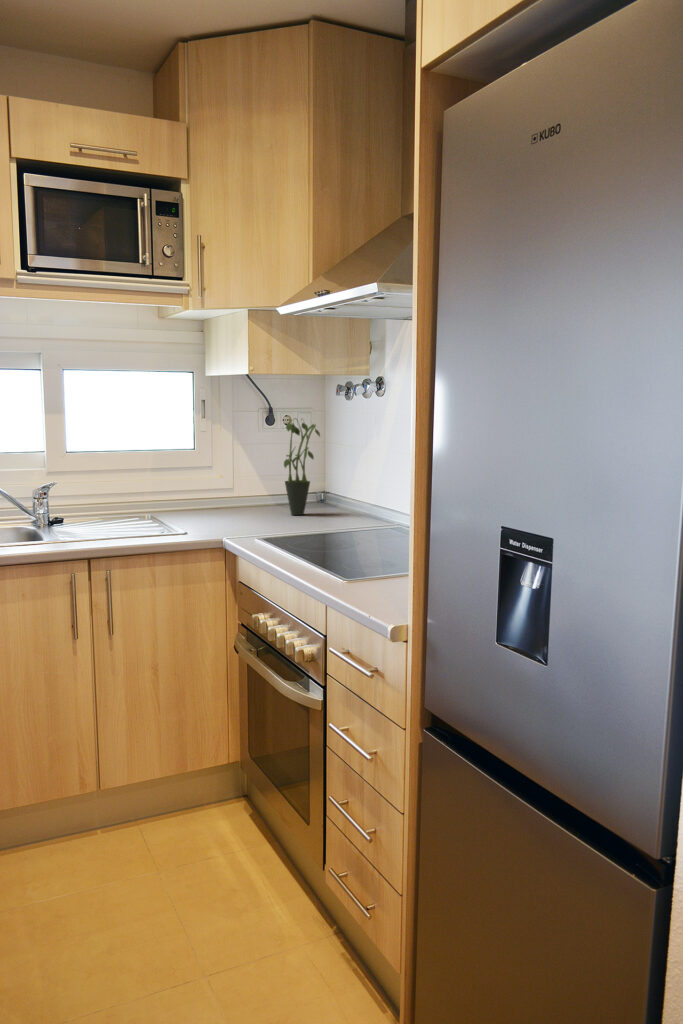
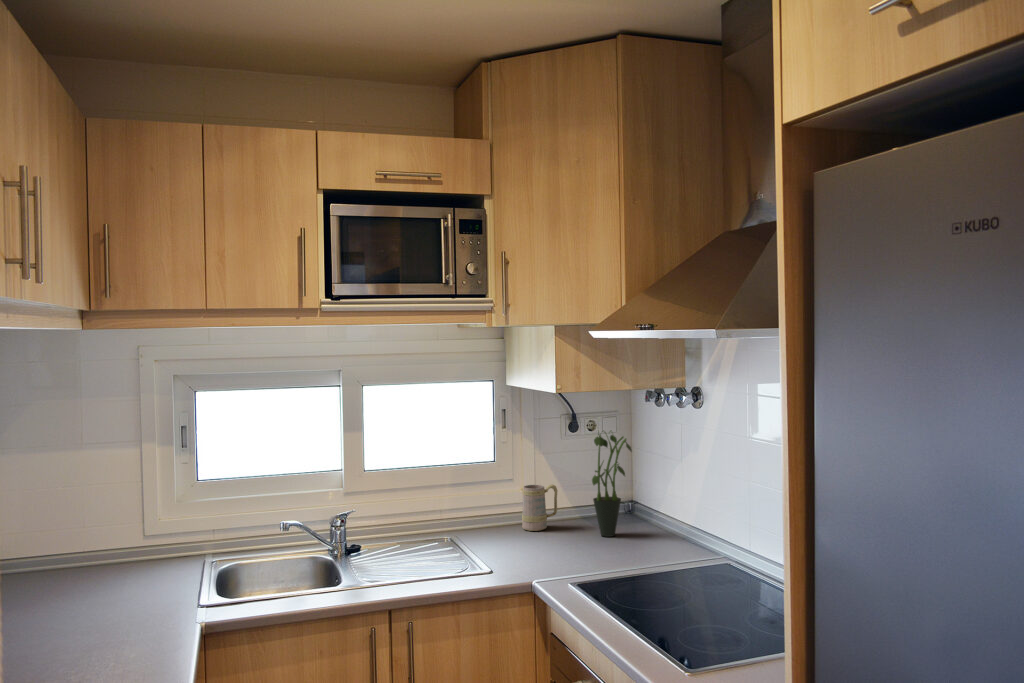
mug: none [219,471,253,512] -> present [522,484,557,531]

